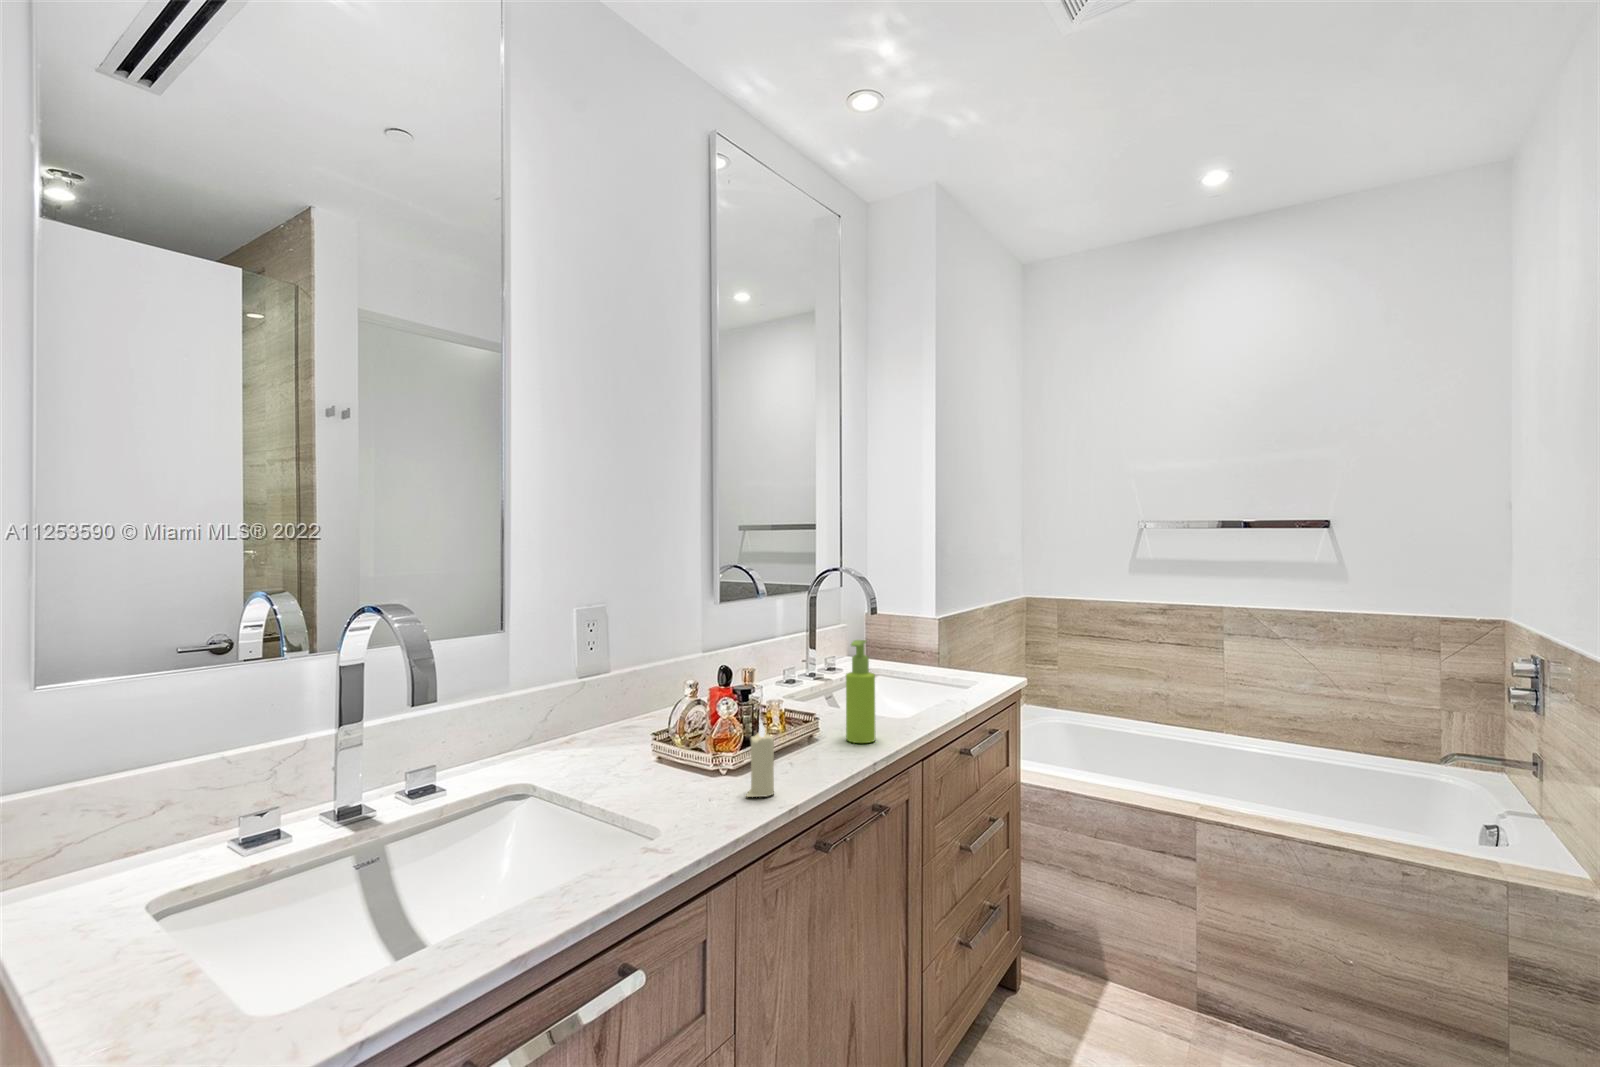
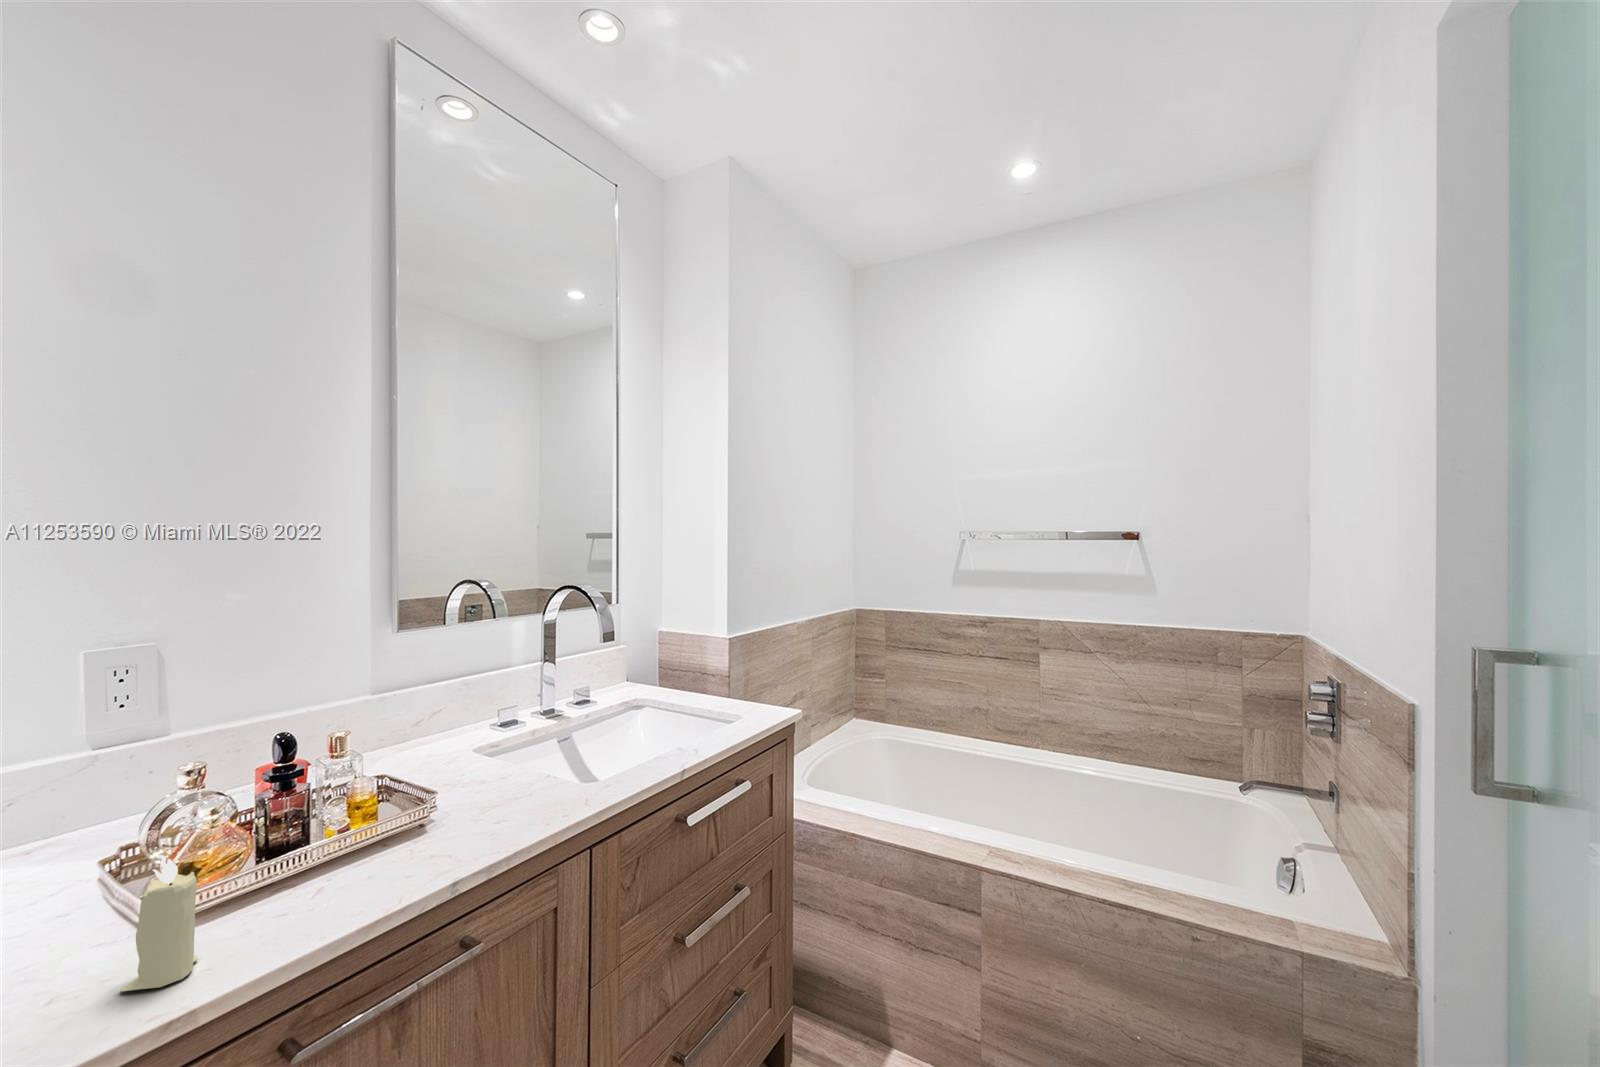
soap dispenser: present [846,640,875,743] -> none [468,689,514,835]

